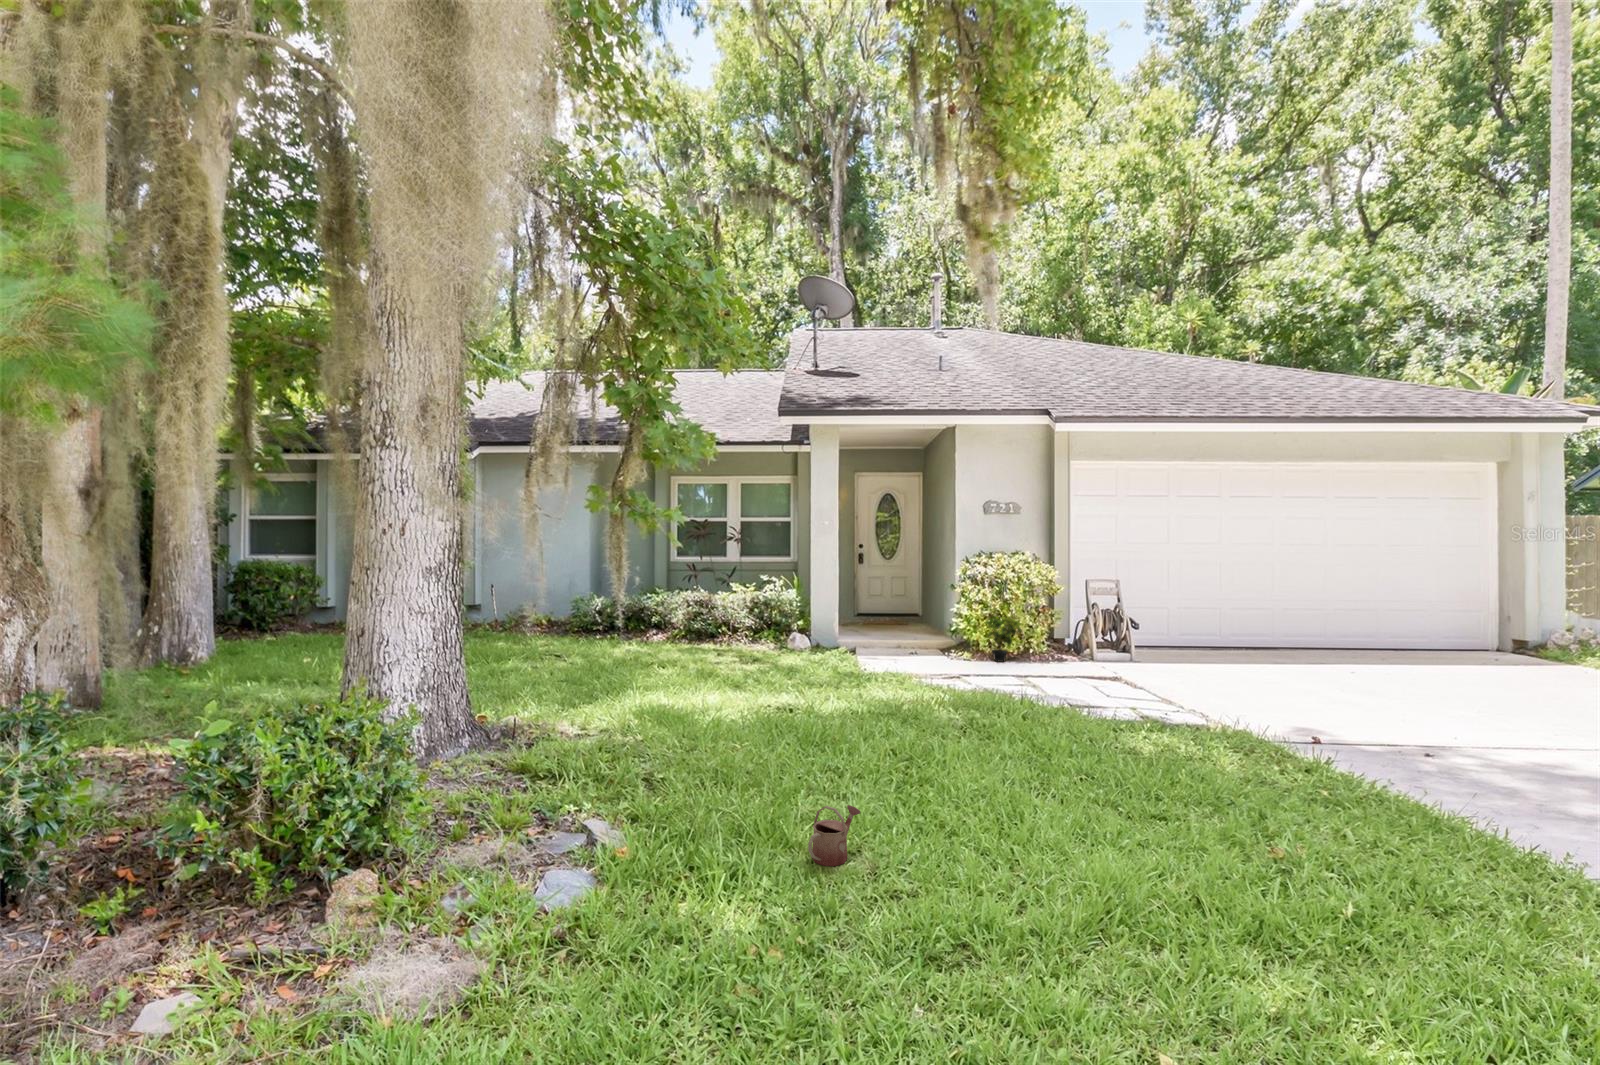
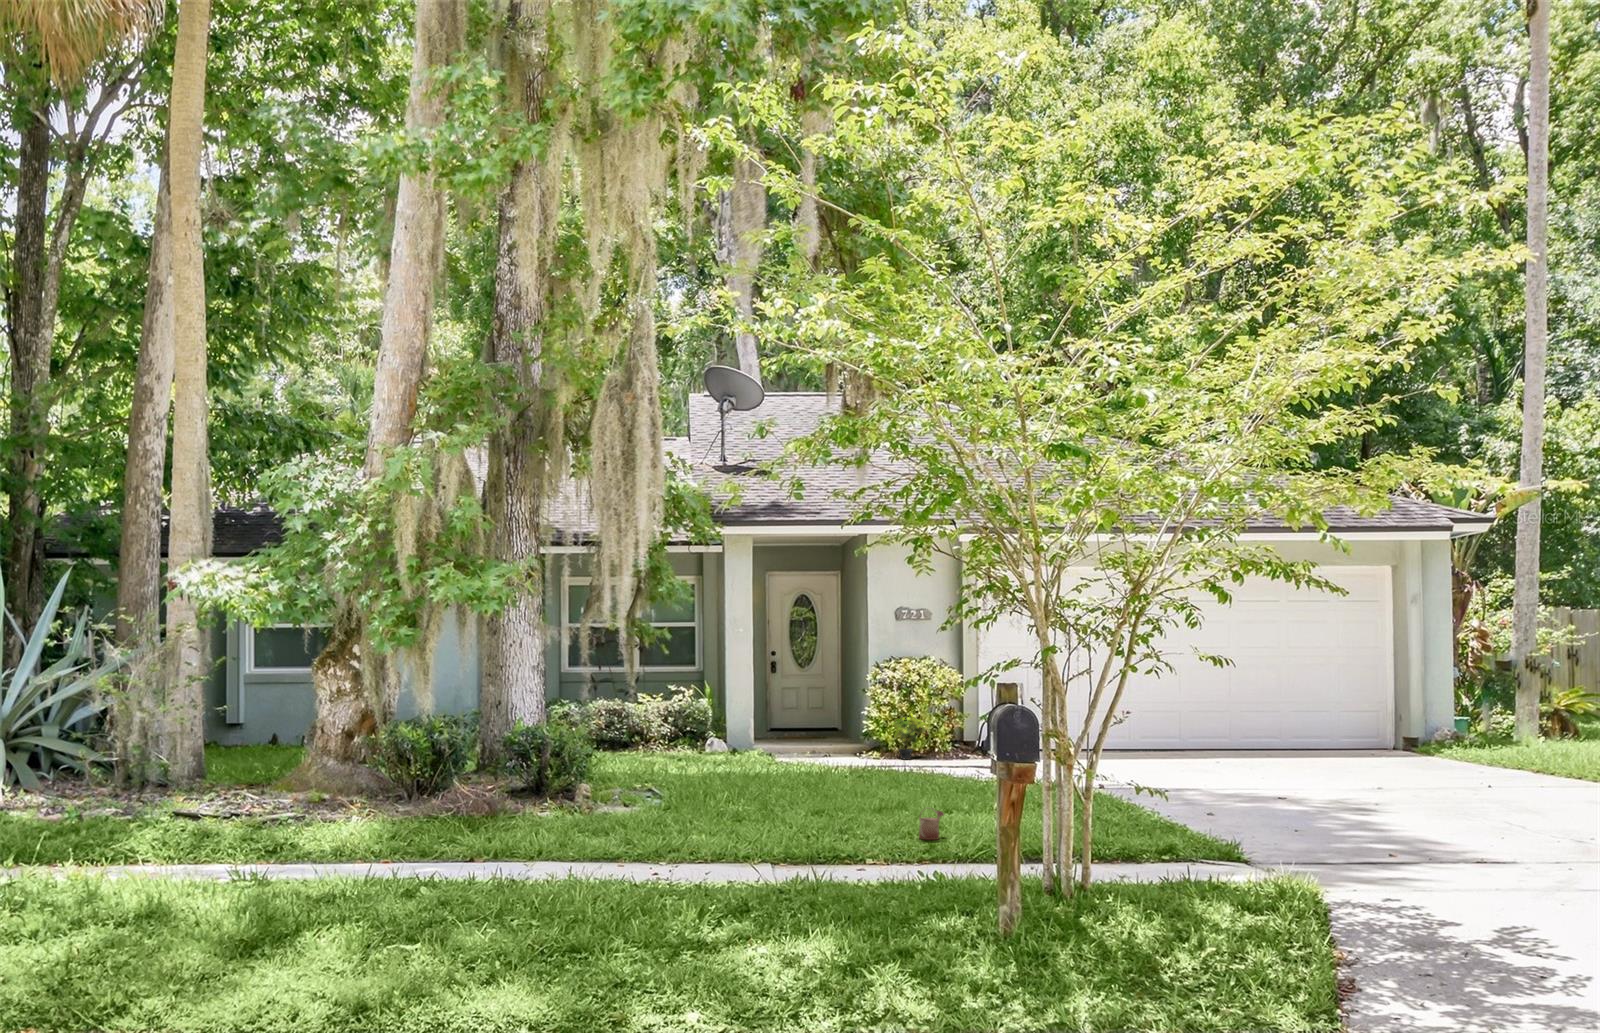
watering can: present [808,805,860,866] -> present [919,809,944,840]

